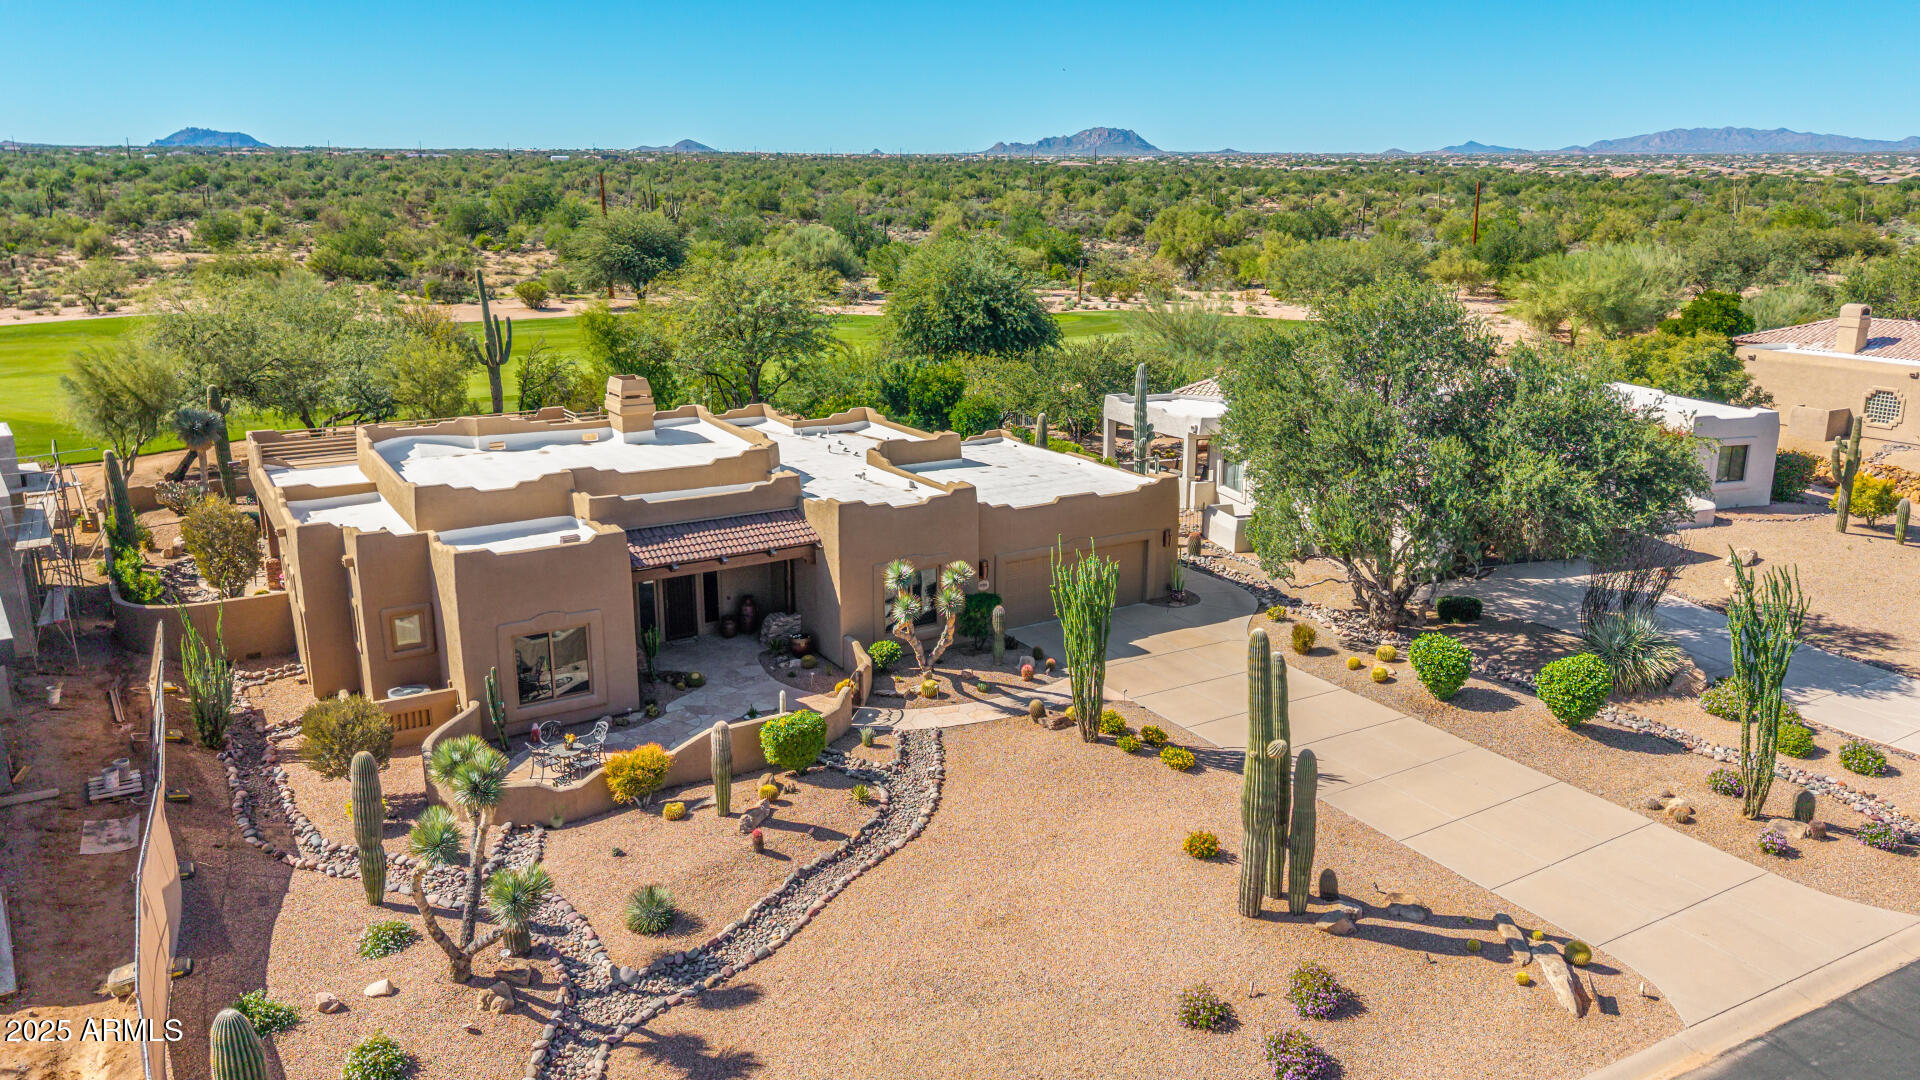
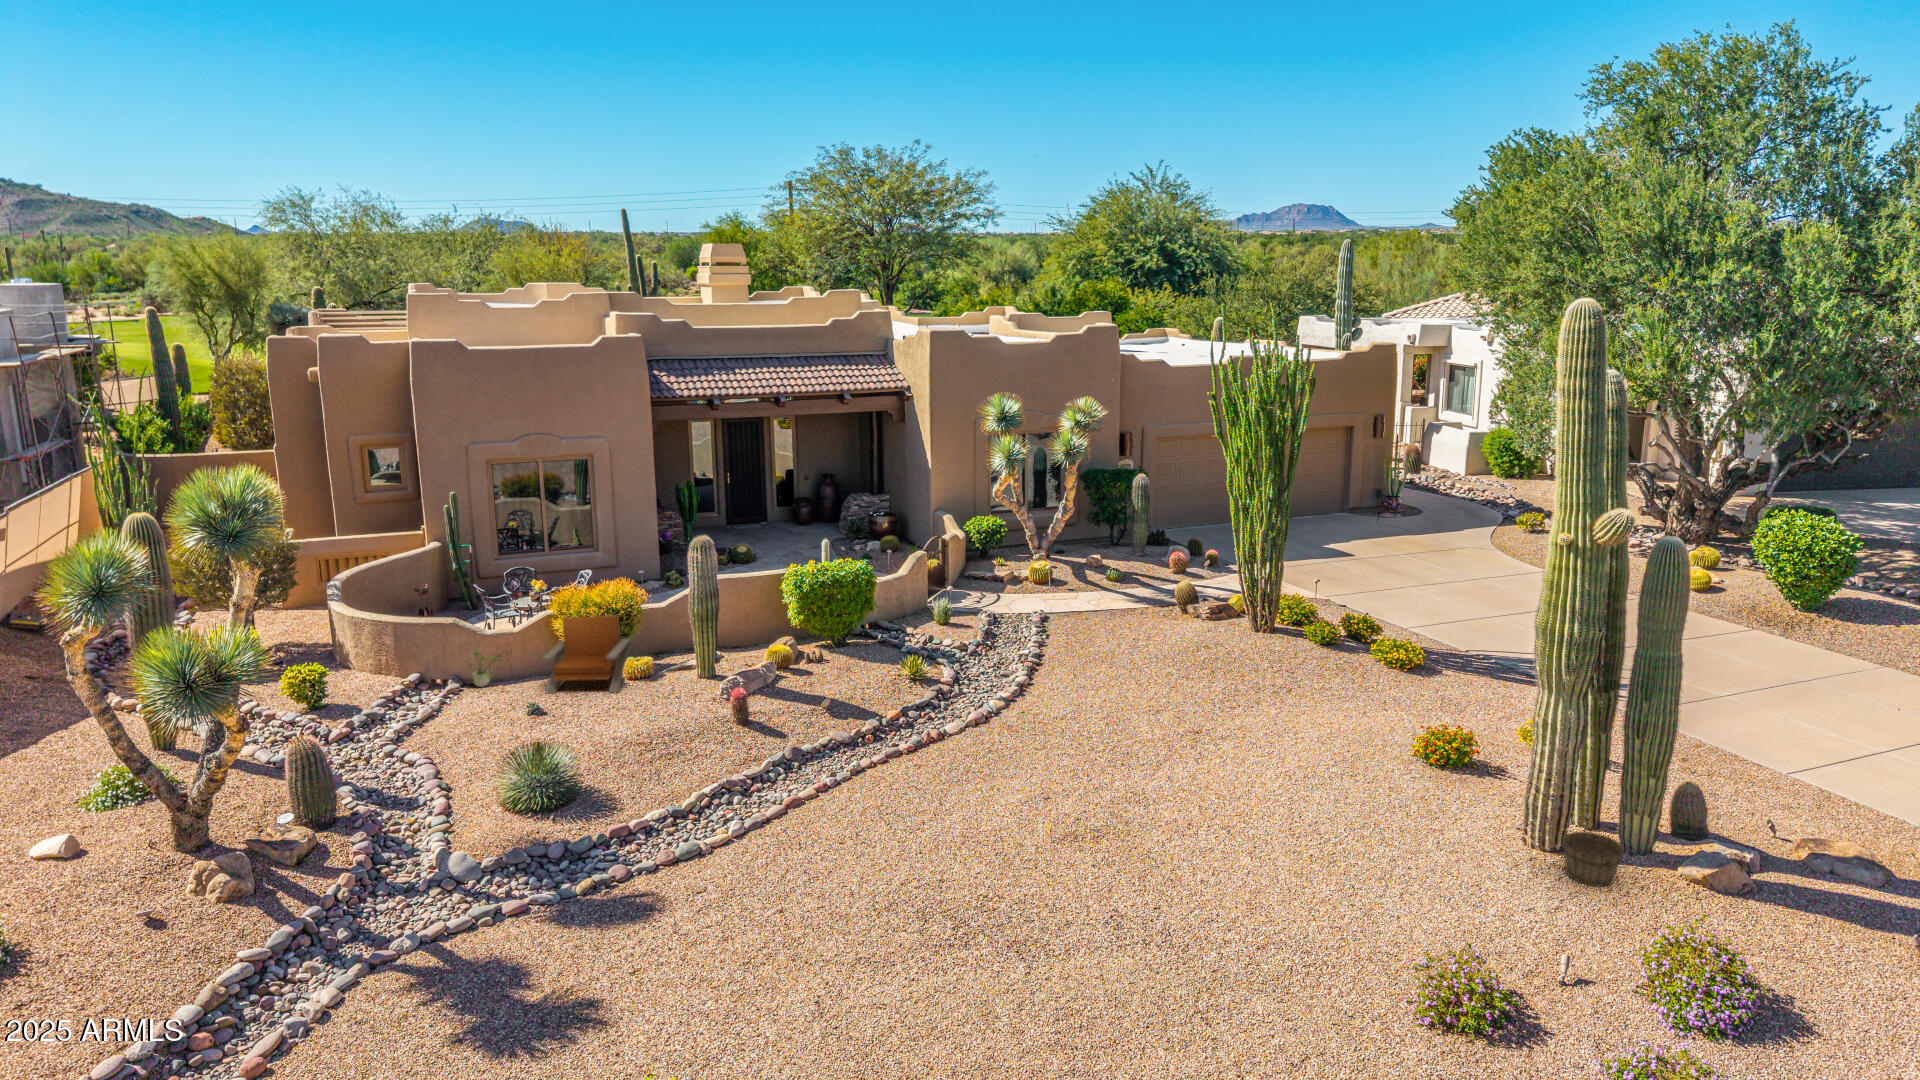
lounge chair: none [606,770,662,831] -> present [543,615,631,694]
wooden bucket: none [1259,903,1290,934] -> present [1563,832,1624,887]

